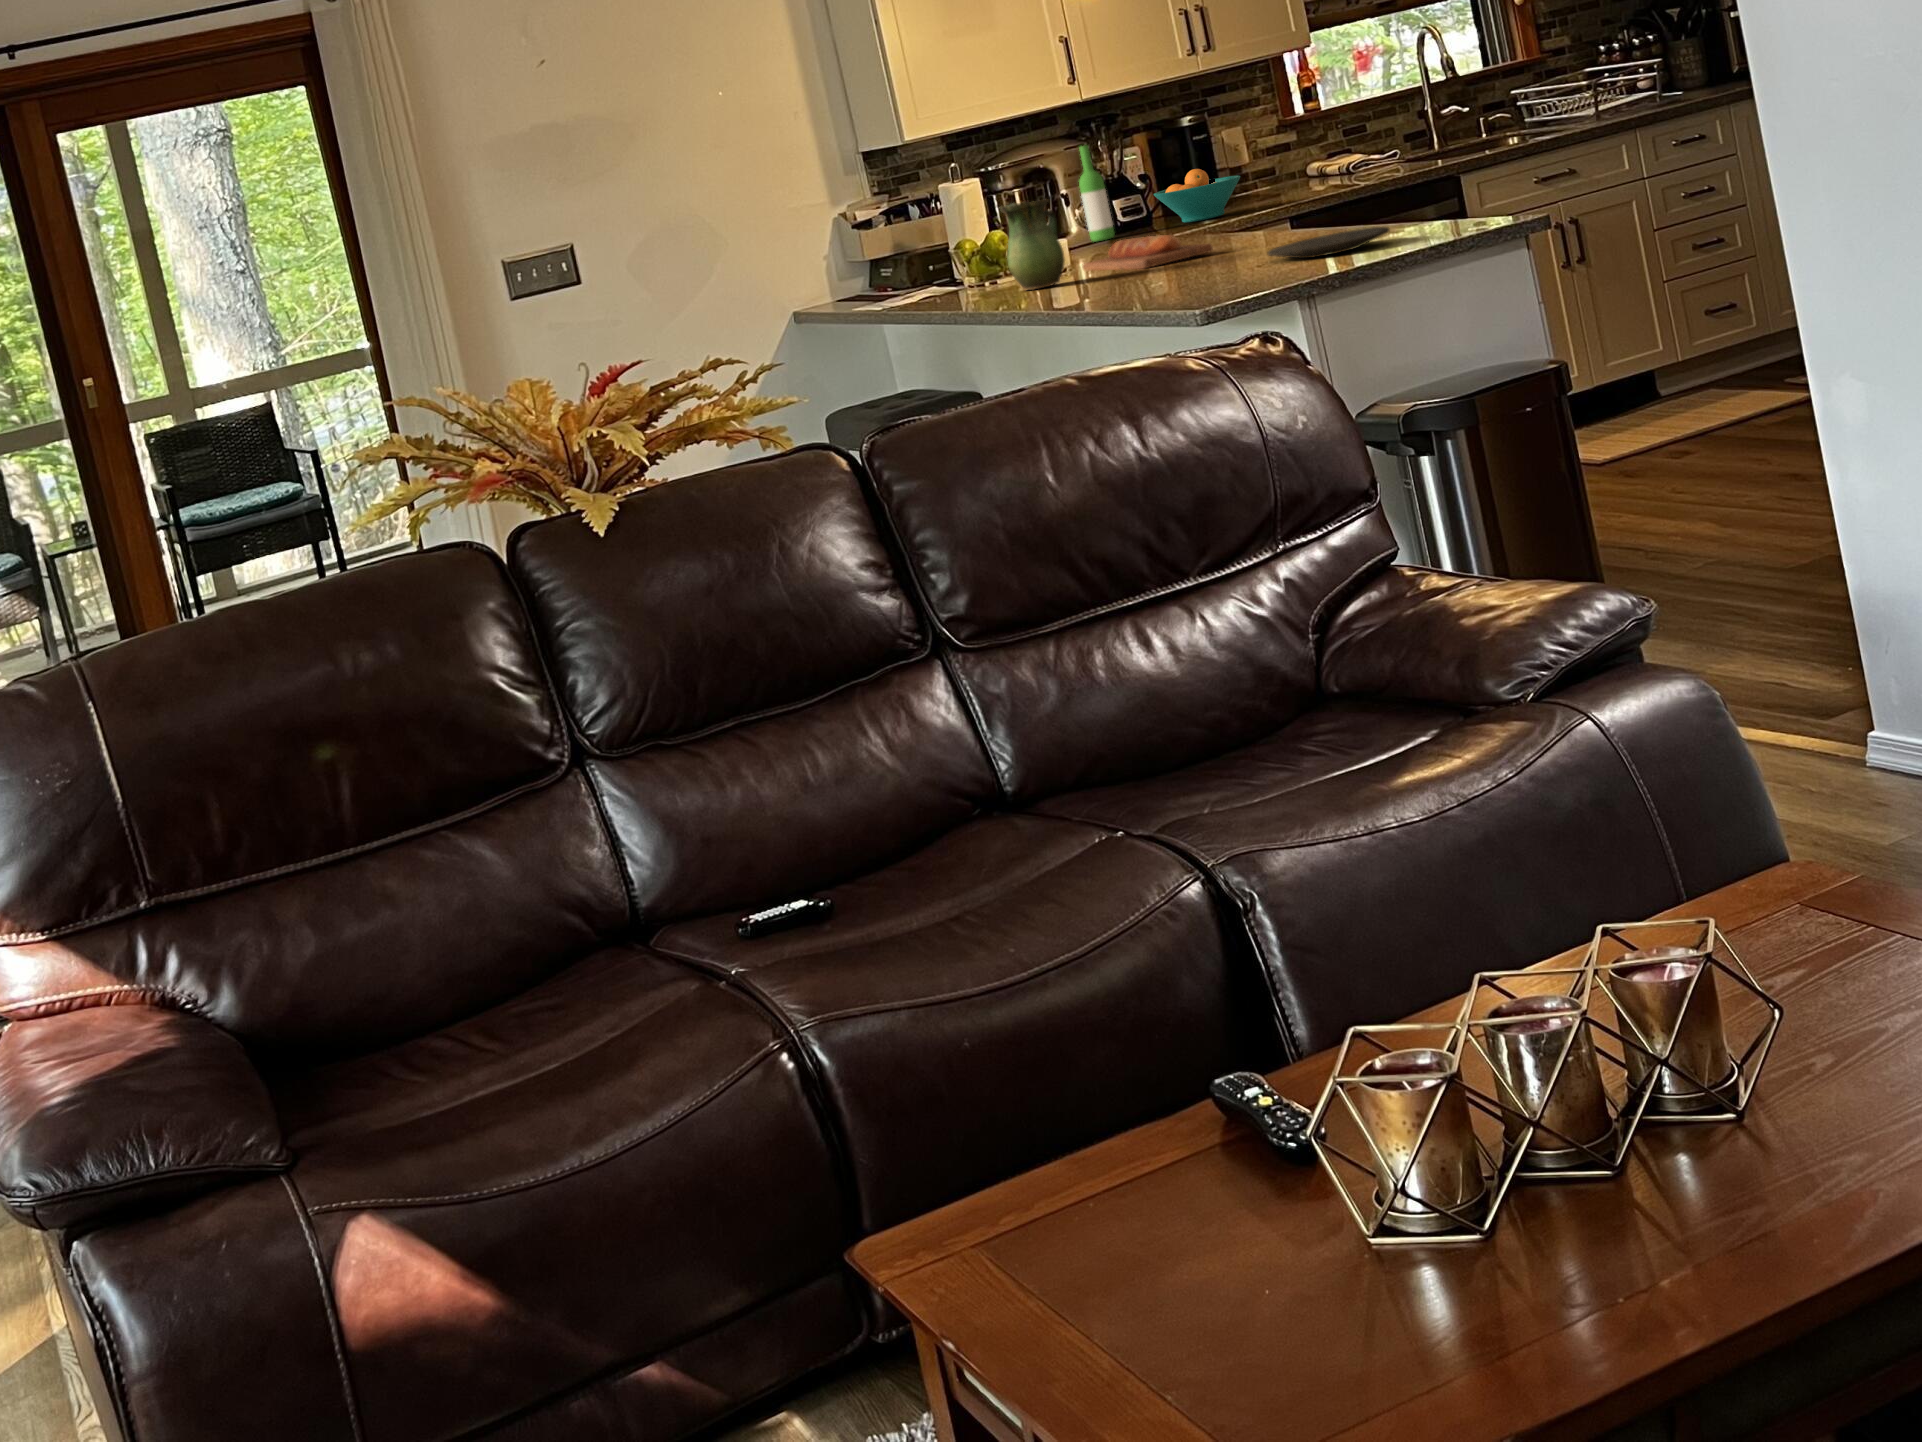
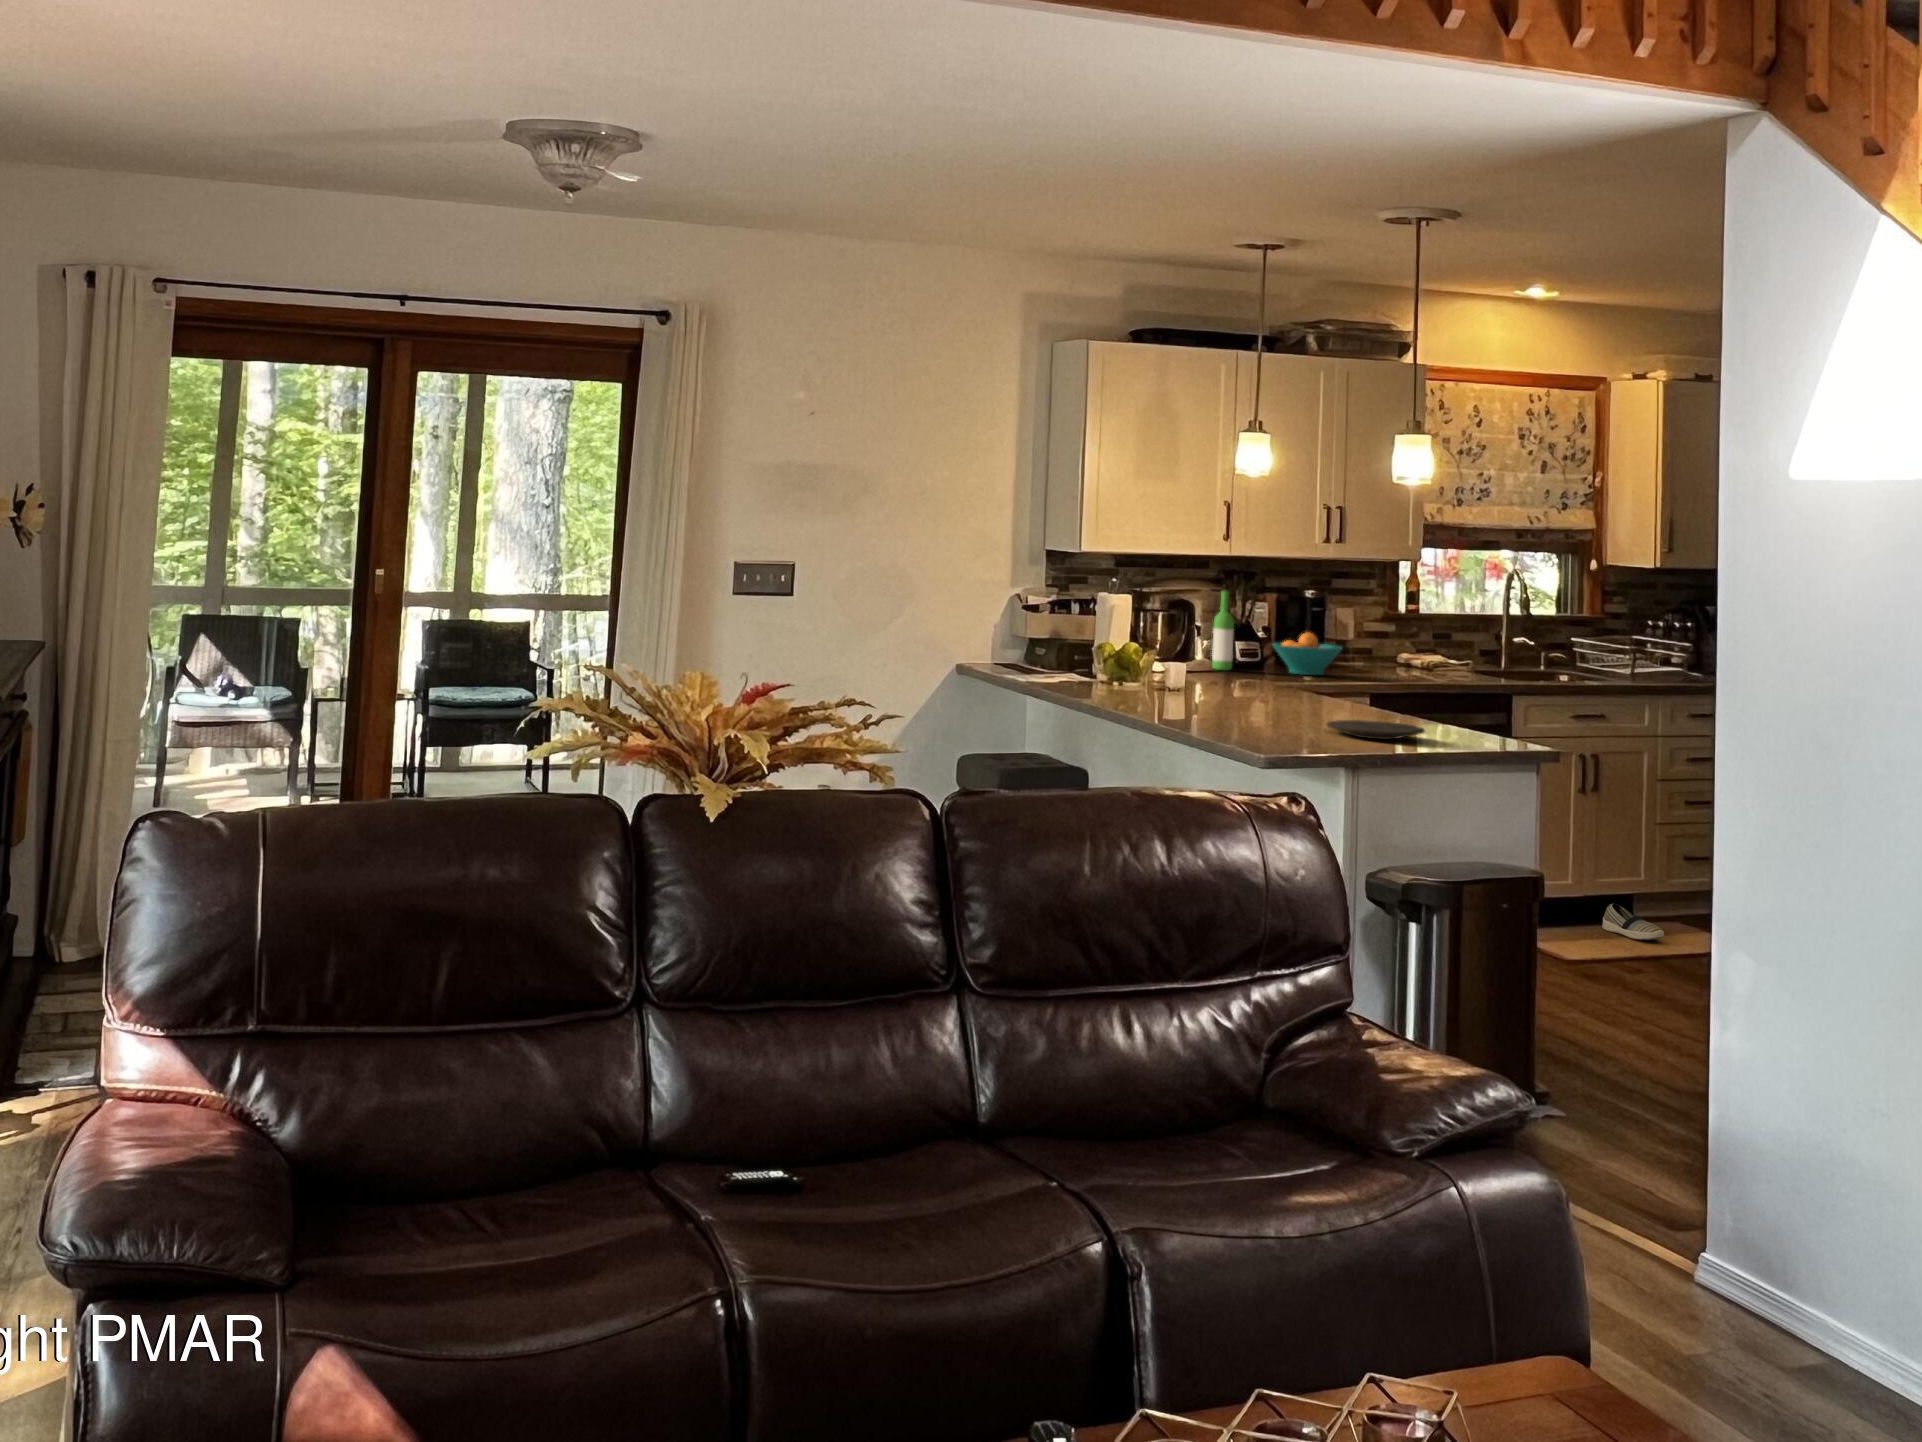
pitcher: present [1000,200,1065,291] -> none [1128,628,1175,701]
bread loaf: present [1082,235,1213,271] -> none [1189,678,1292,708]
shoe: none [1624,386,1703,419] -> present [1602,904,1664,940]

